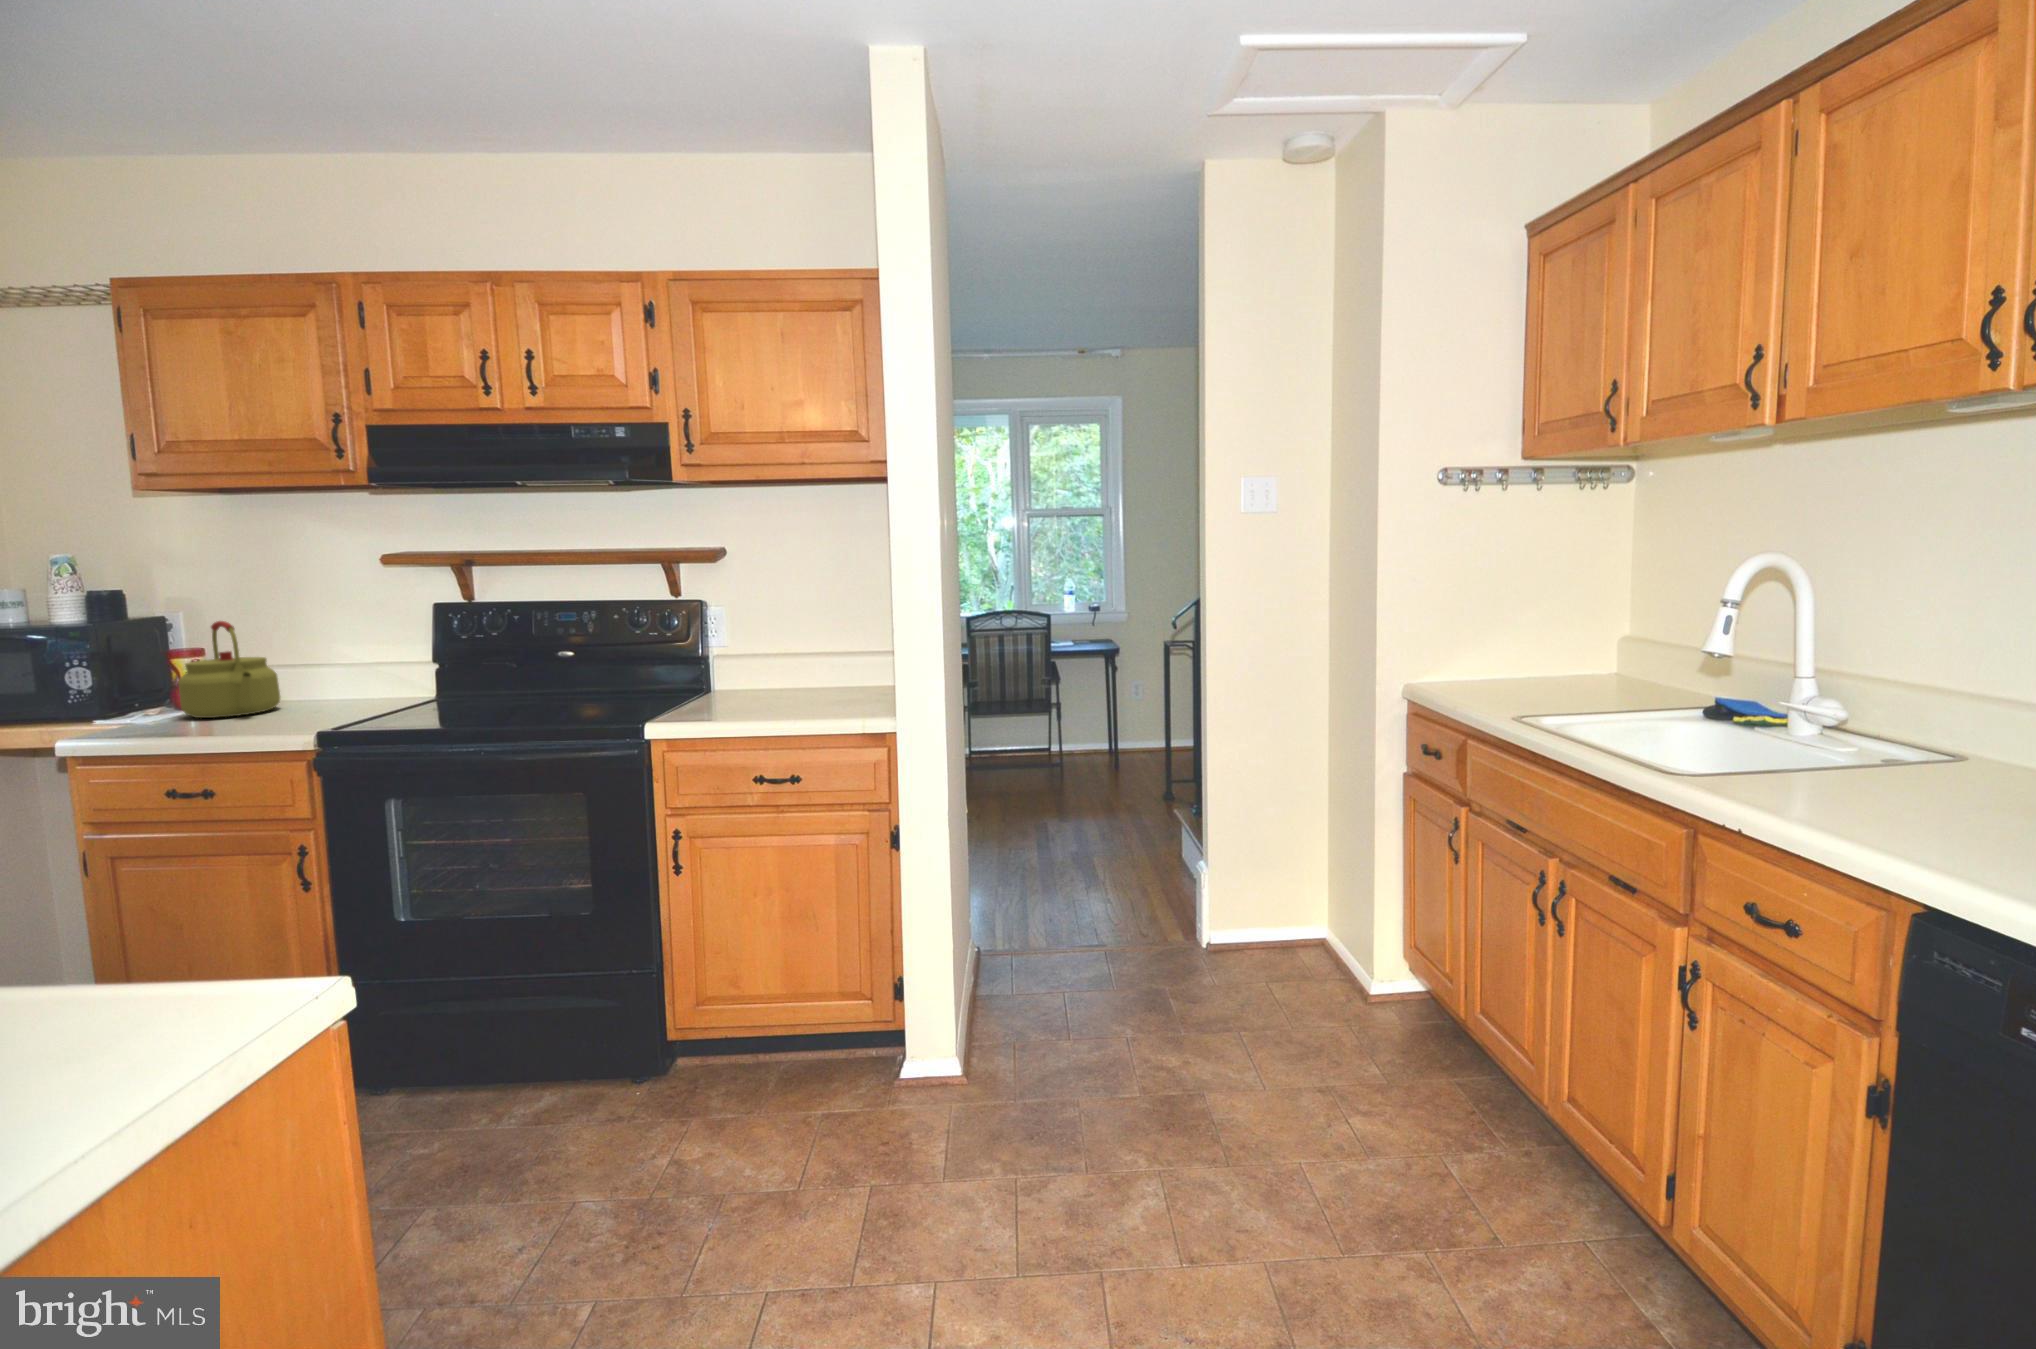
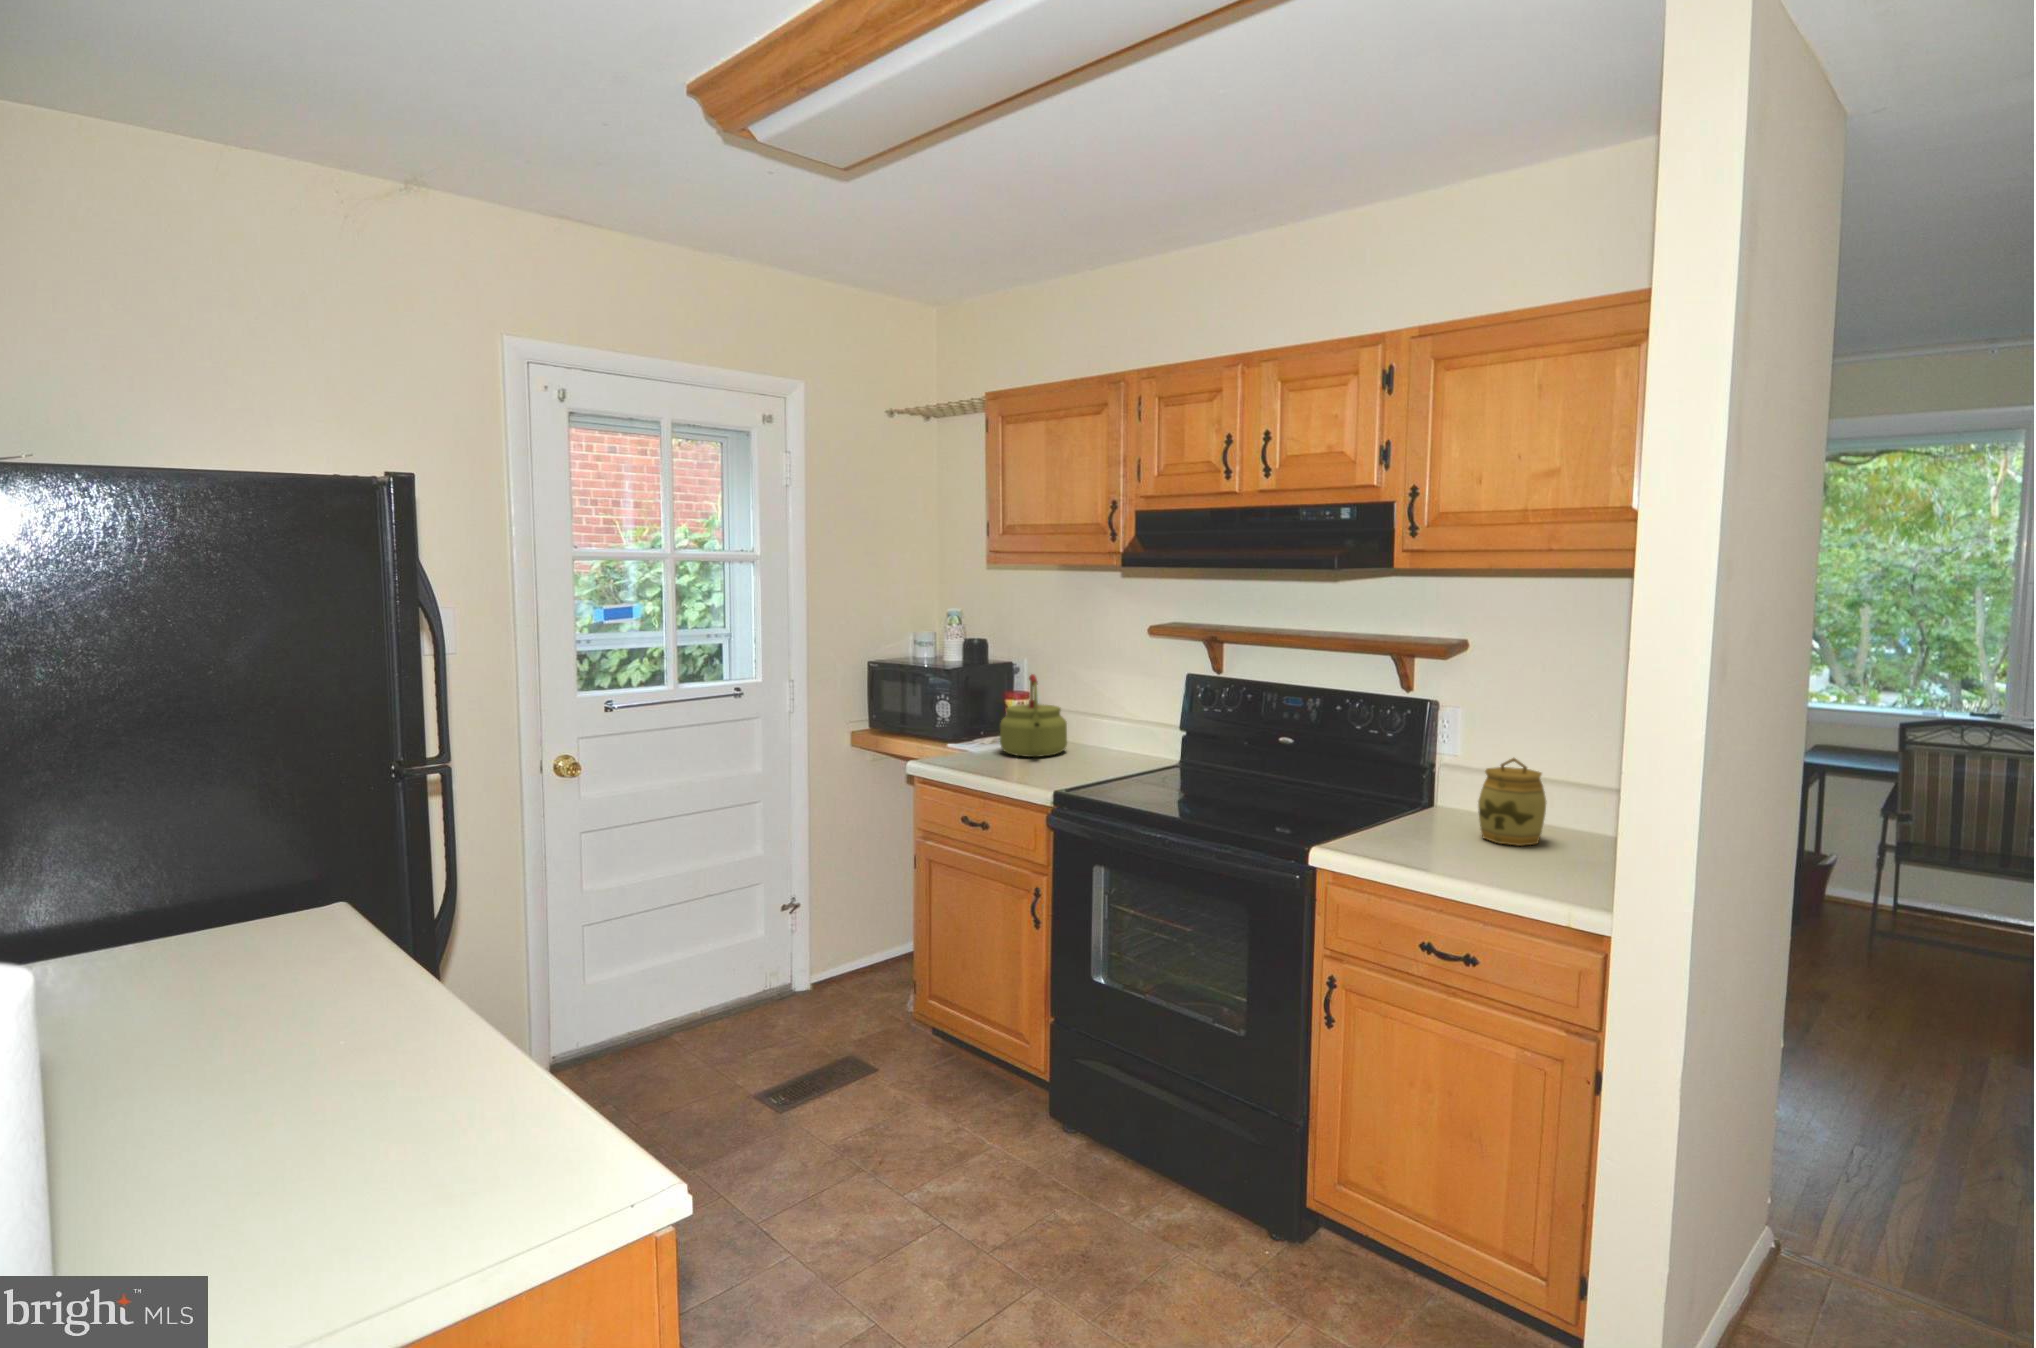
jar: none [760,632,811,700] -> present [1478,758,1546,846]

